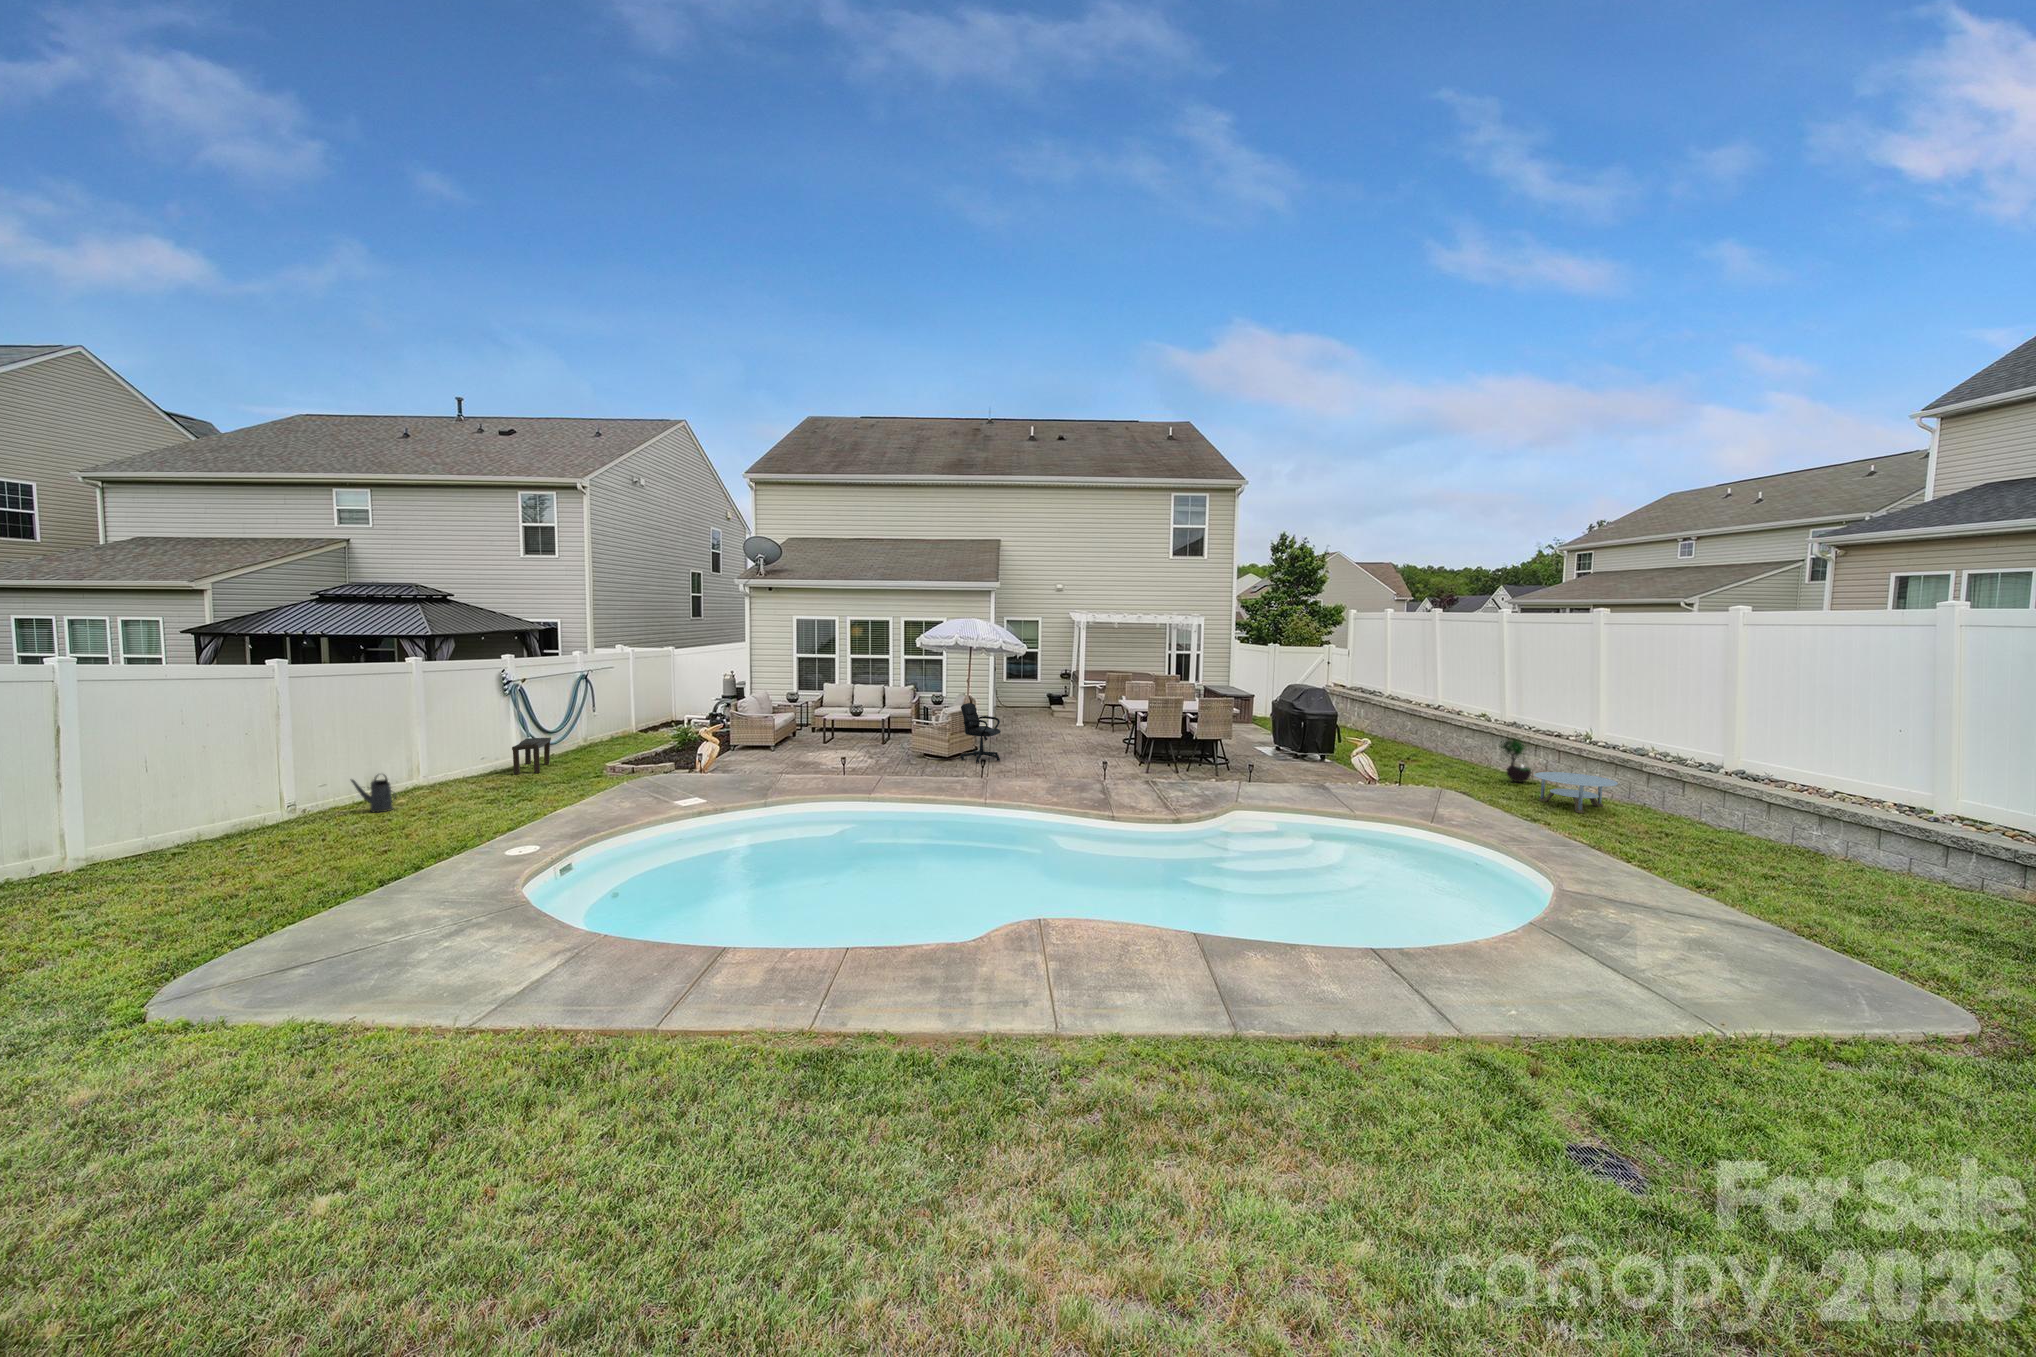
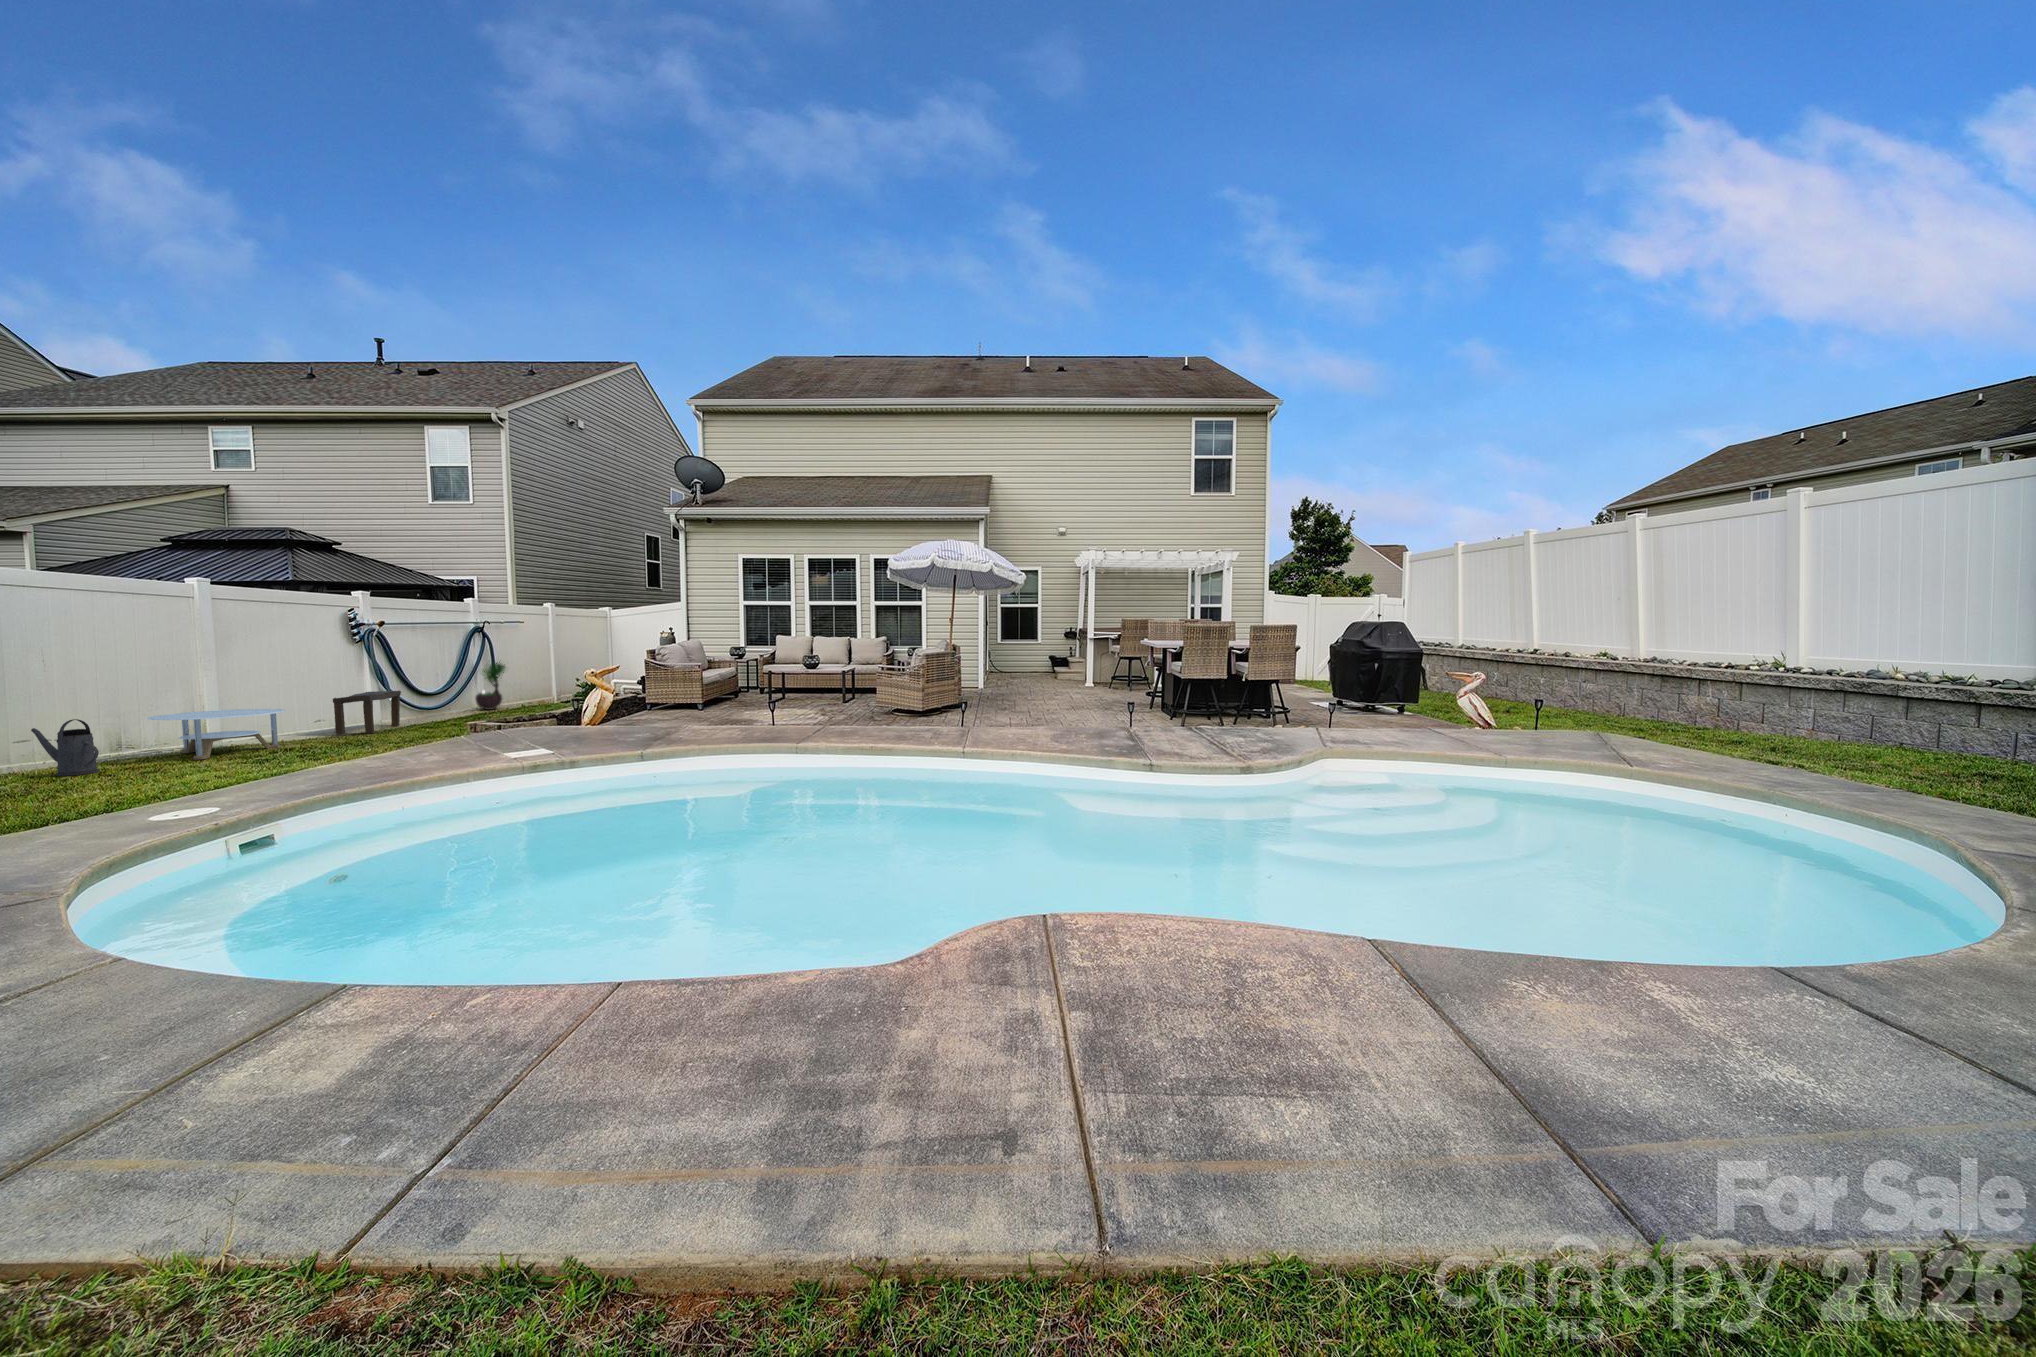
chair: present [960,703,1001,763] -> none [939,644,991,718]
potted tree: present [1499,740,1531,782] -> present [476,662,505,710]
round table: present [1535,772,1618,813] -> present [147,709,285,760]

